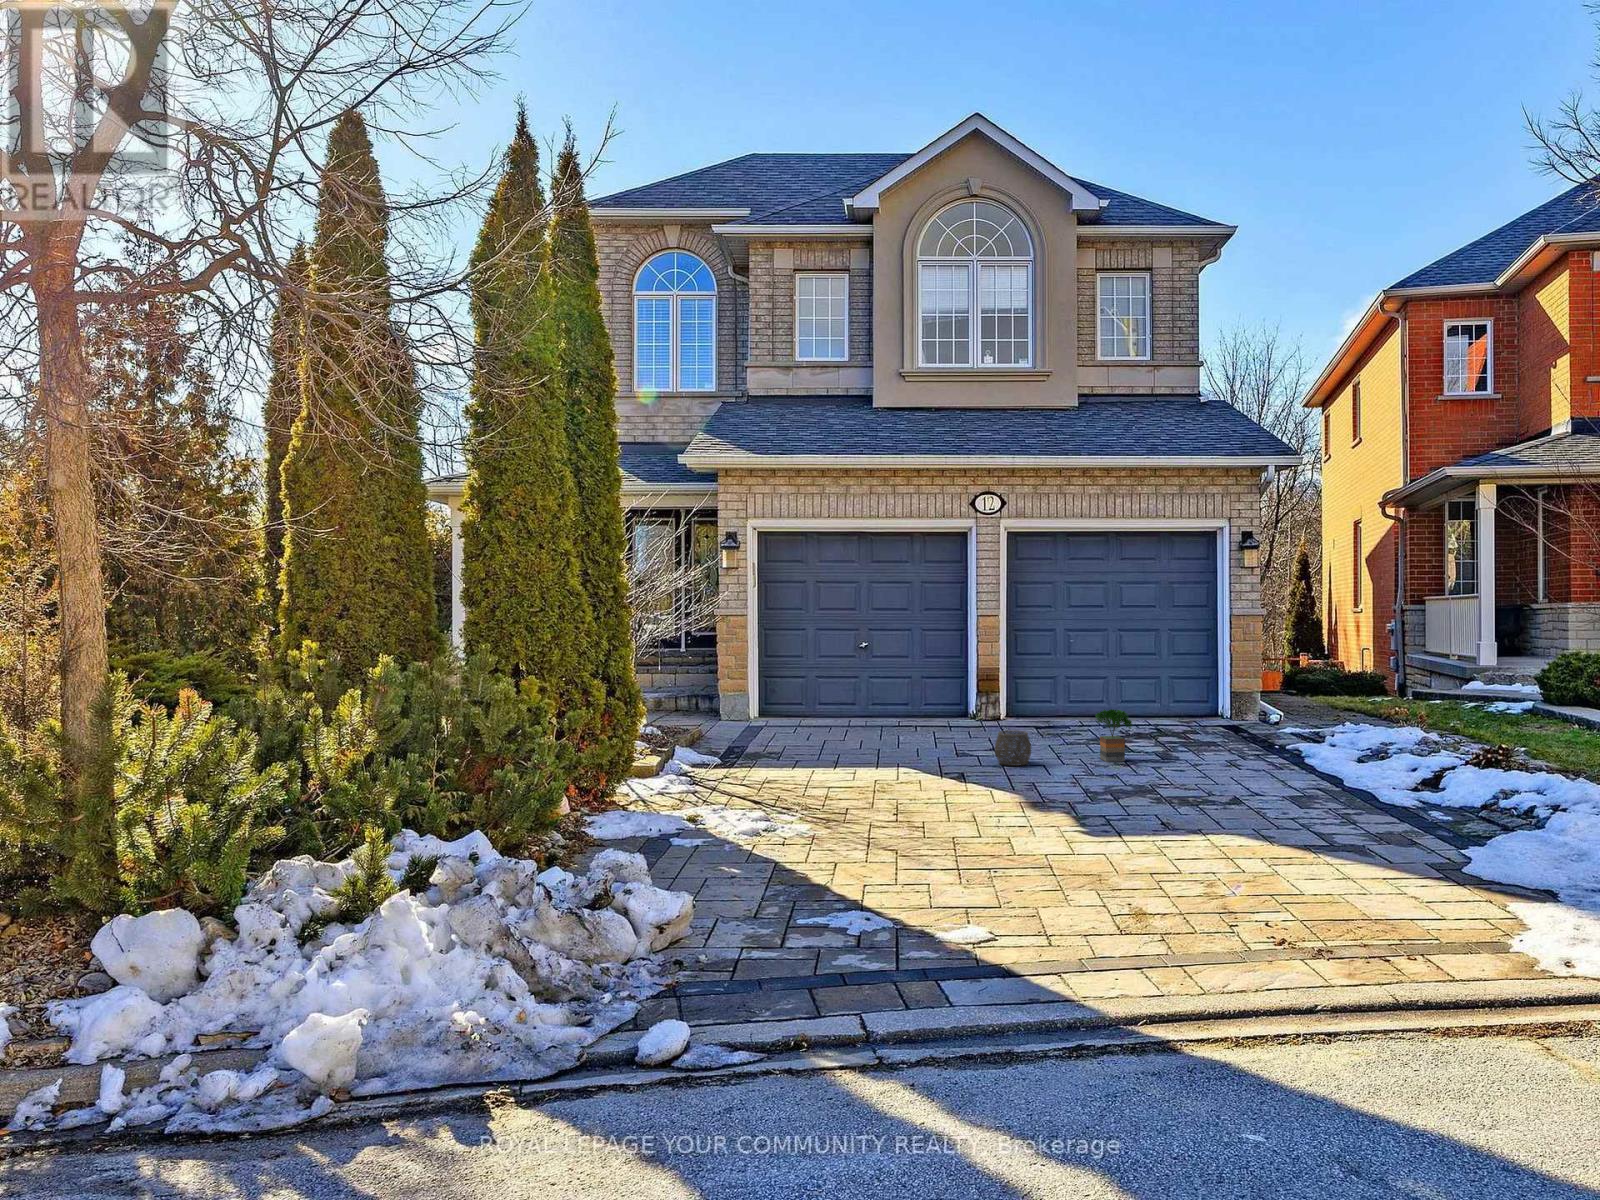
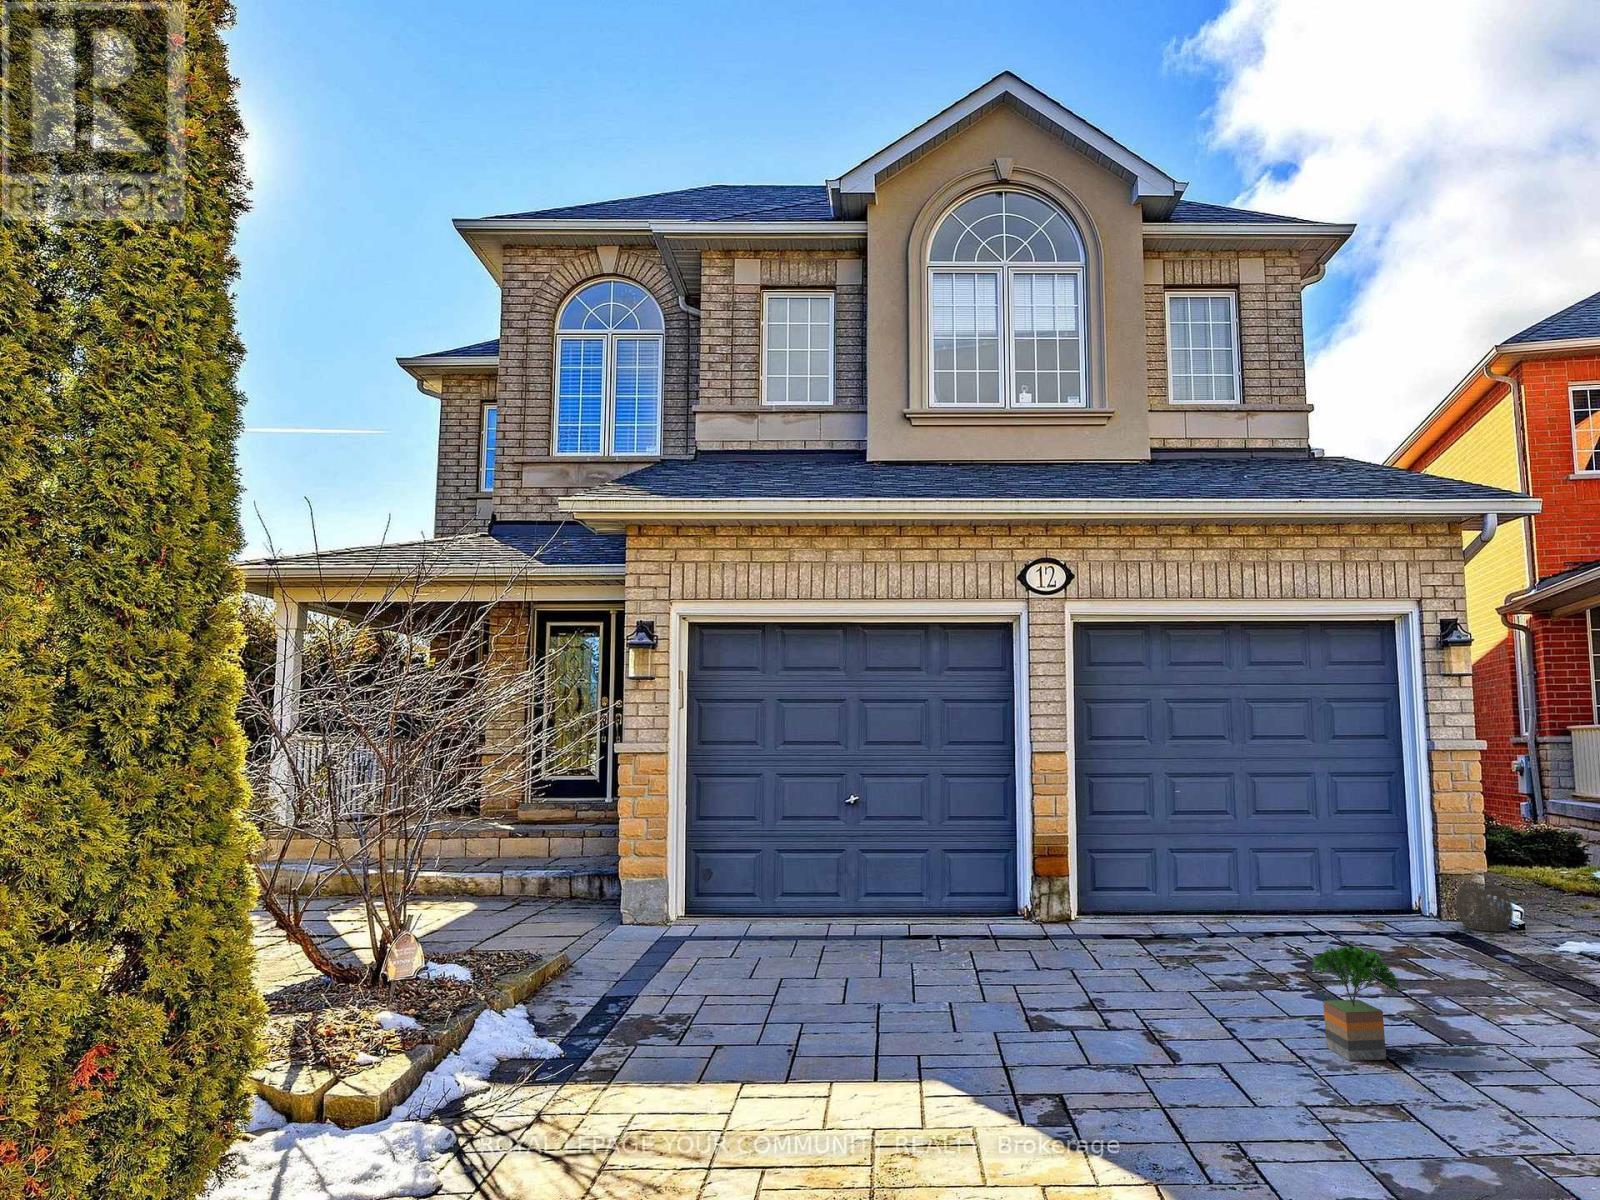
woven basket: present [995,730,1031,766] -> present [1456,883,1513,932]

